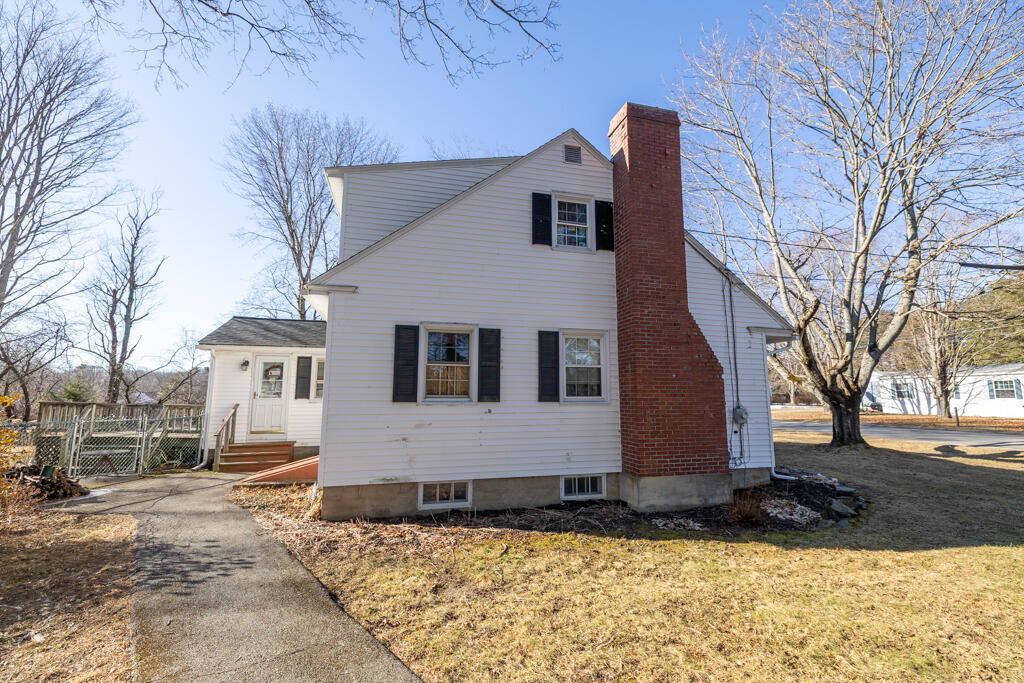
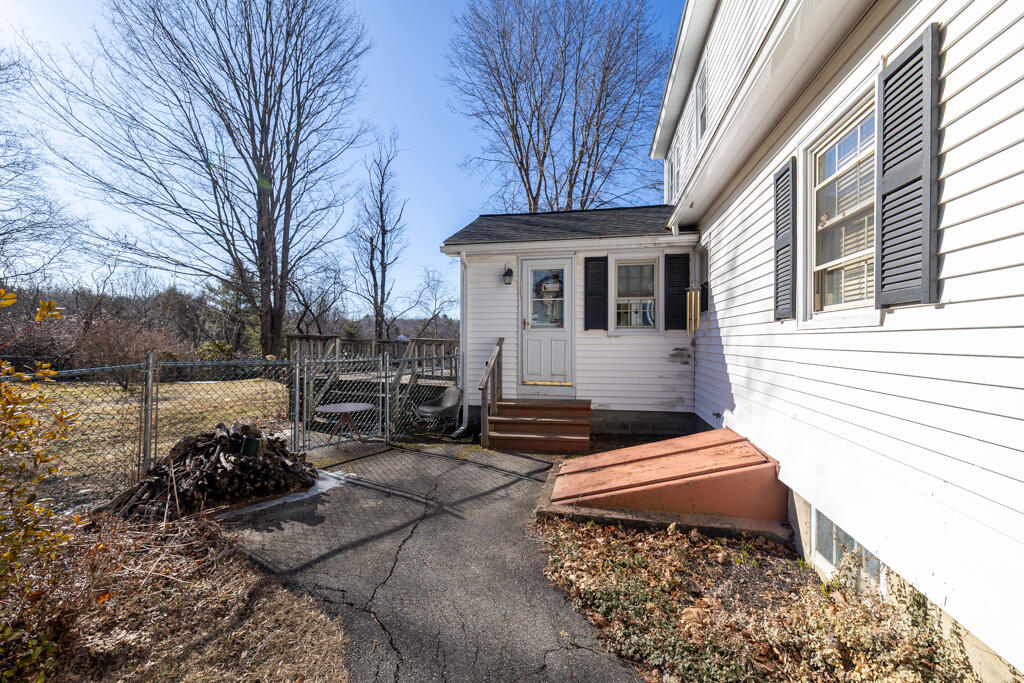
lounge chair: none [164,437,206,472] -> present [415,386,466,439]

